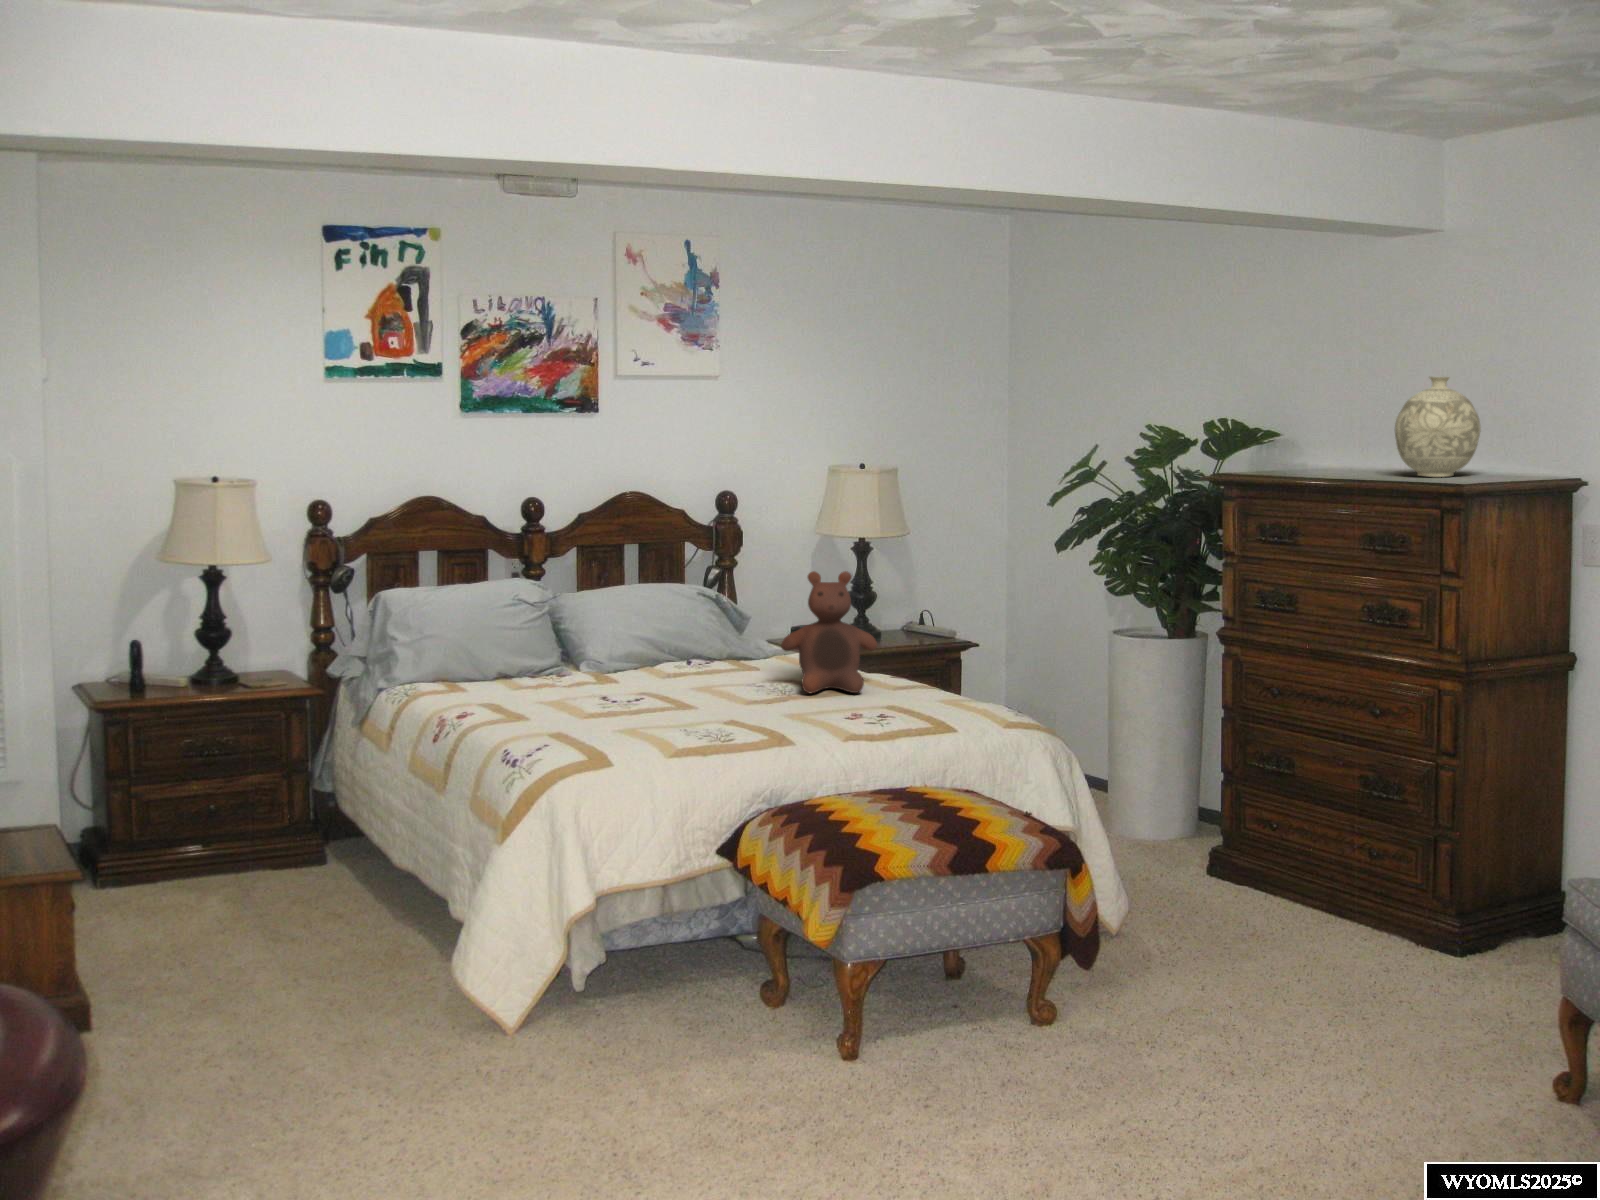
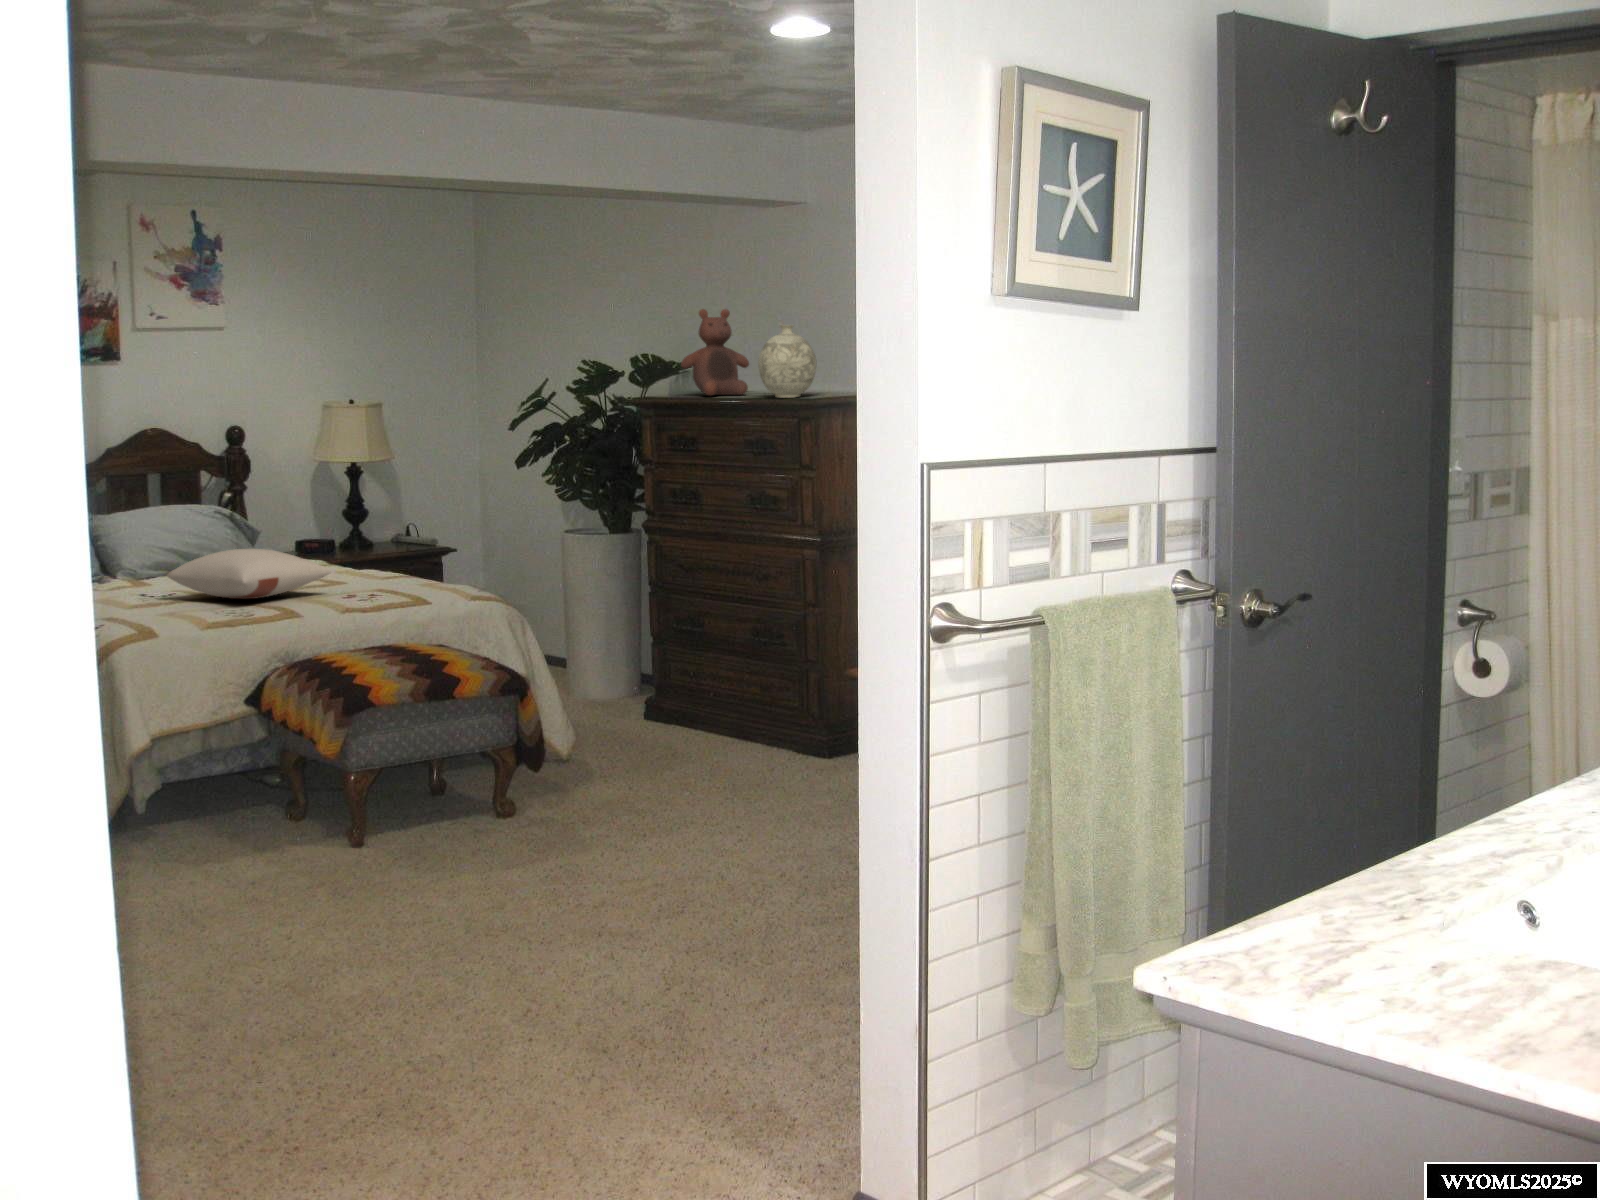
stuffed bear: present [781,571,877,693] -> present [681,309,749,395]
pillow: none [600,660,808,727] -> present [167,549,332,599]

